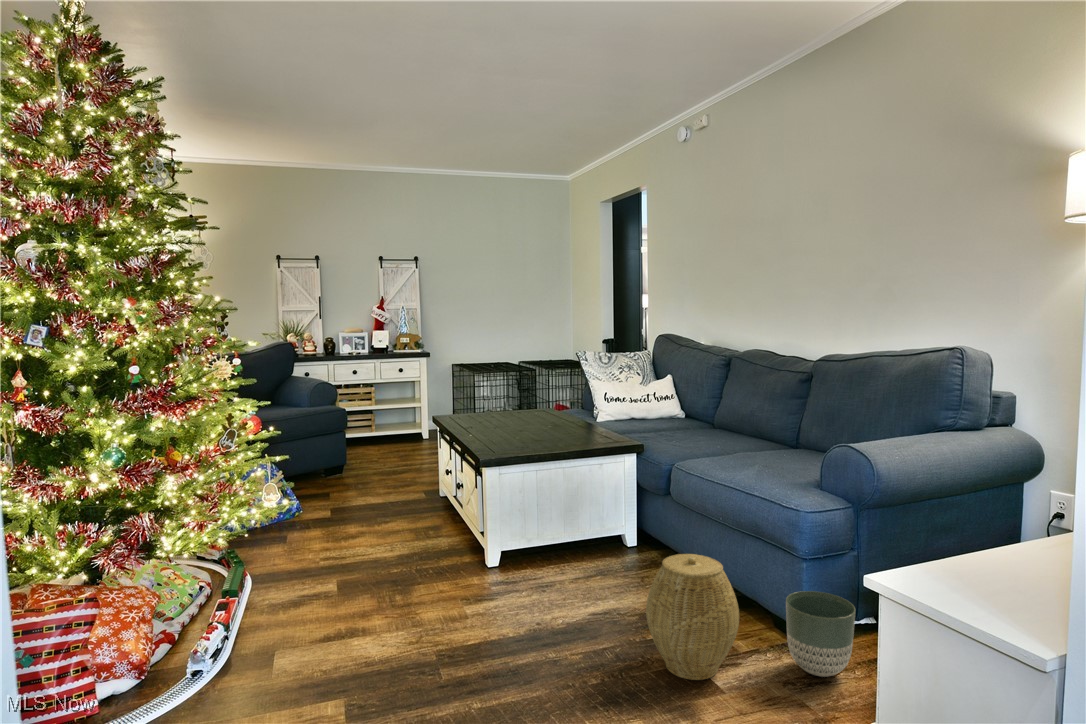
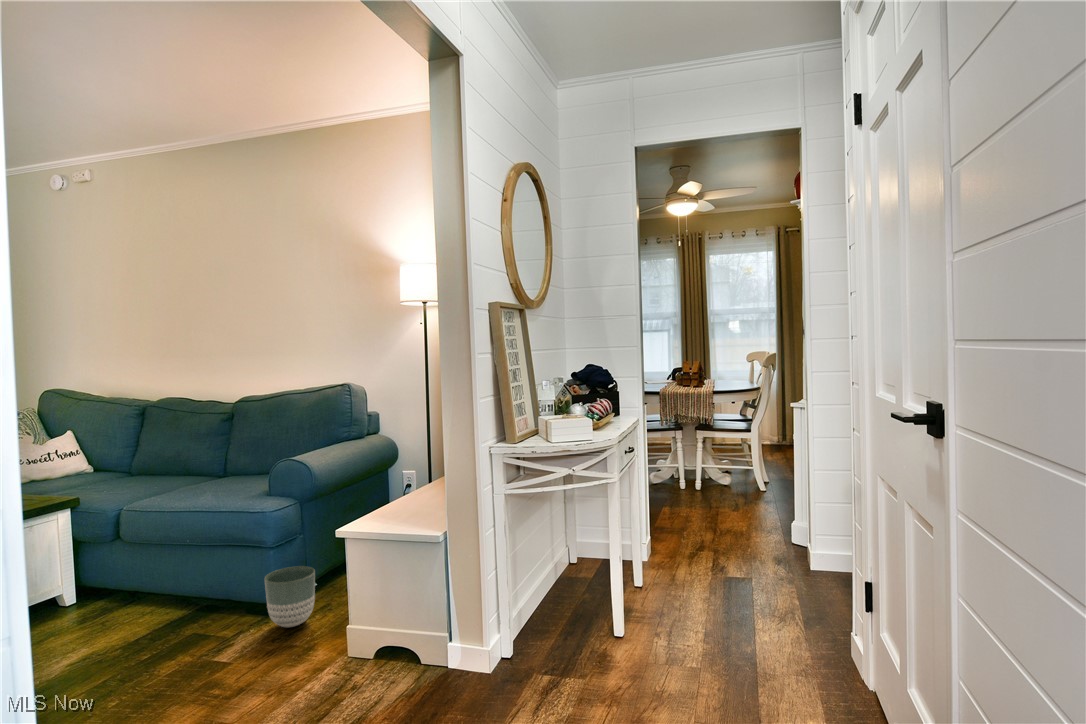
woven basket: present [646,554,739,680] -> none [148,566,235,671]

